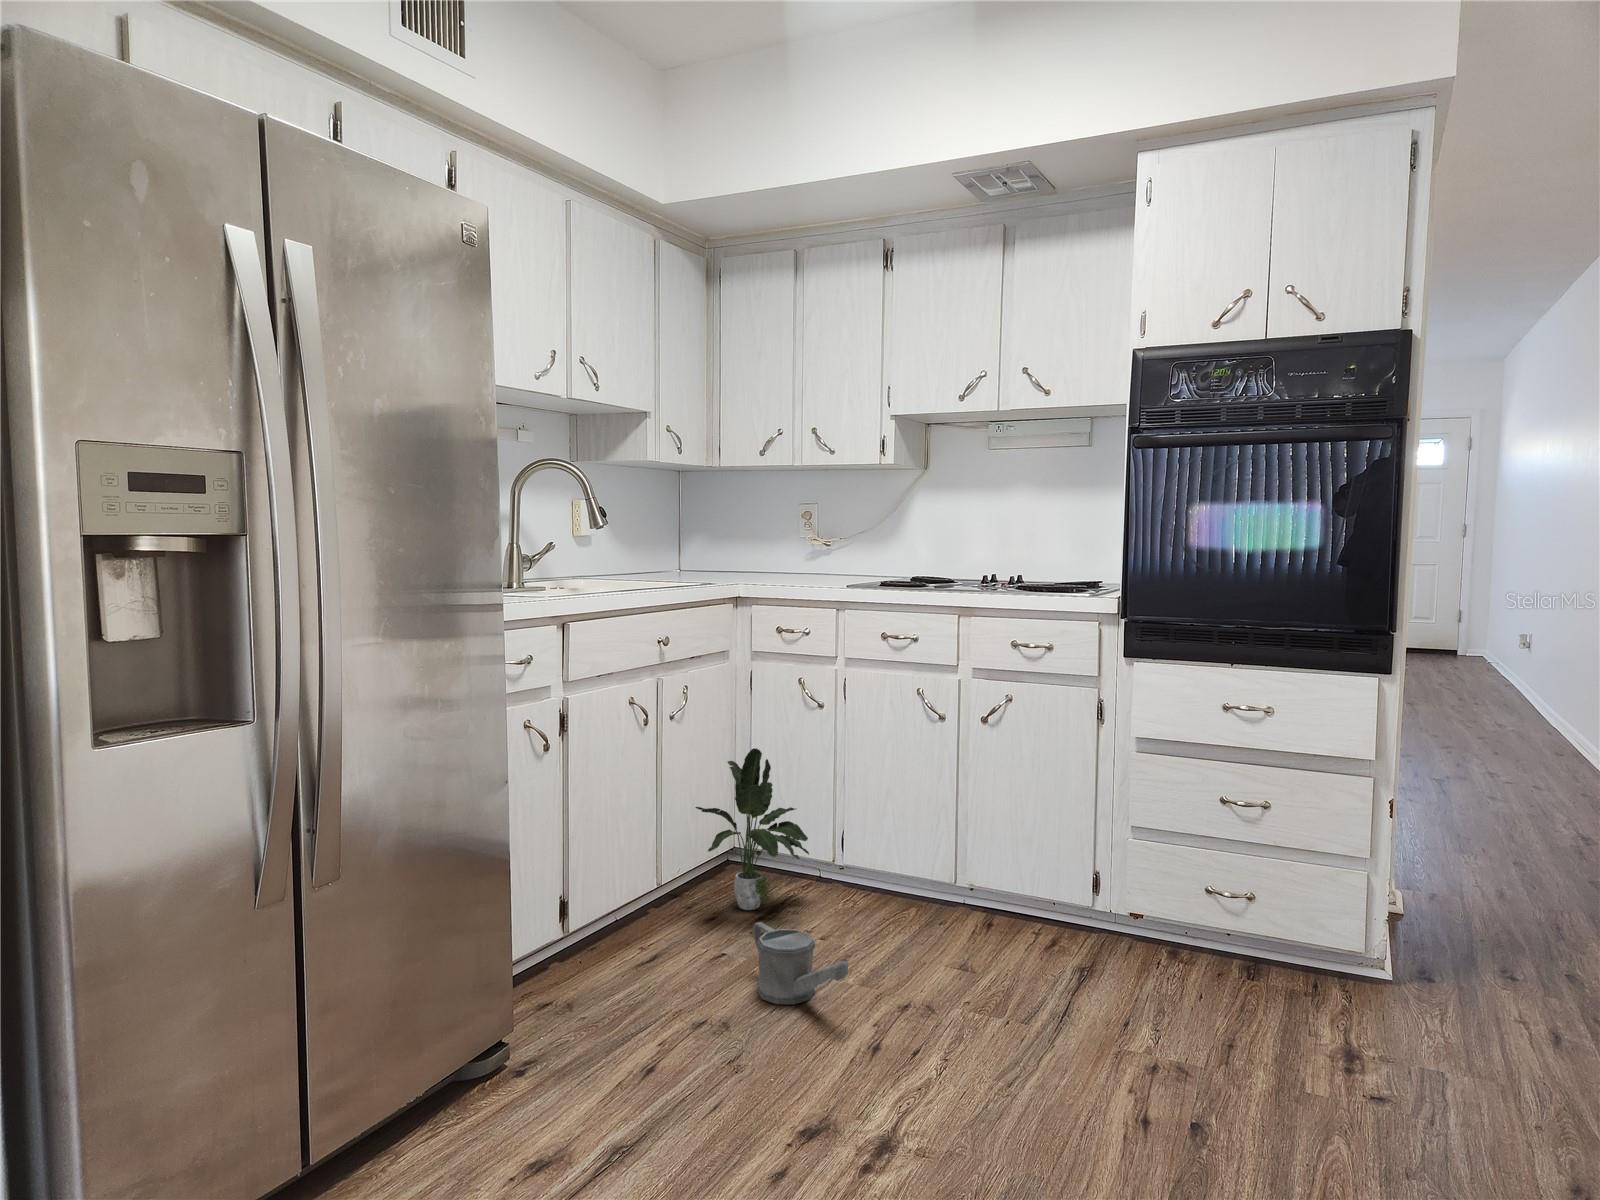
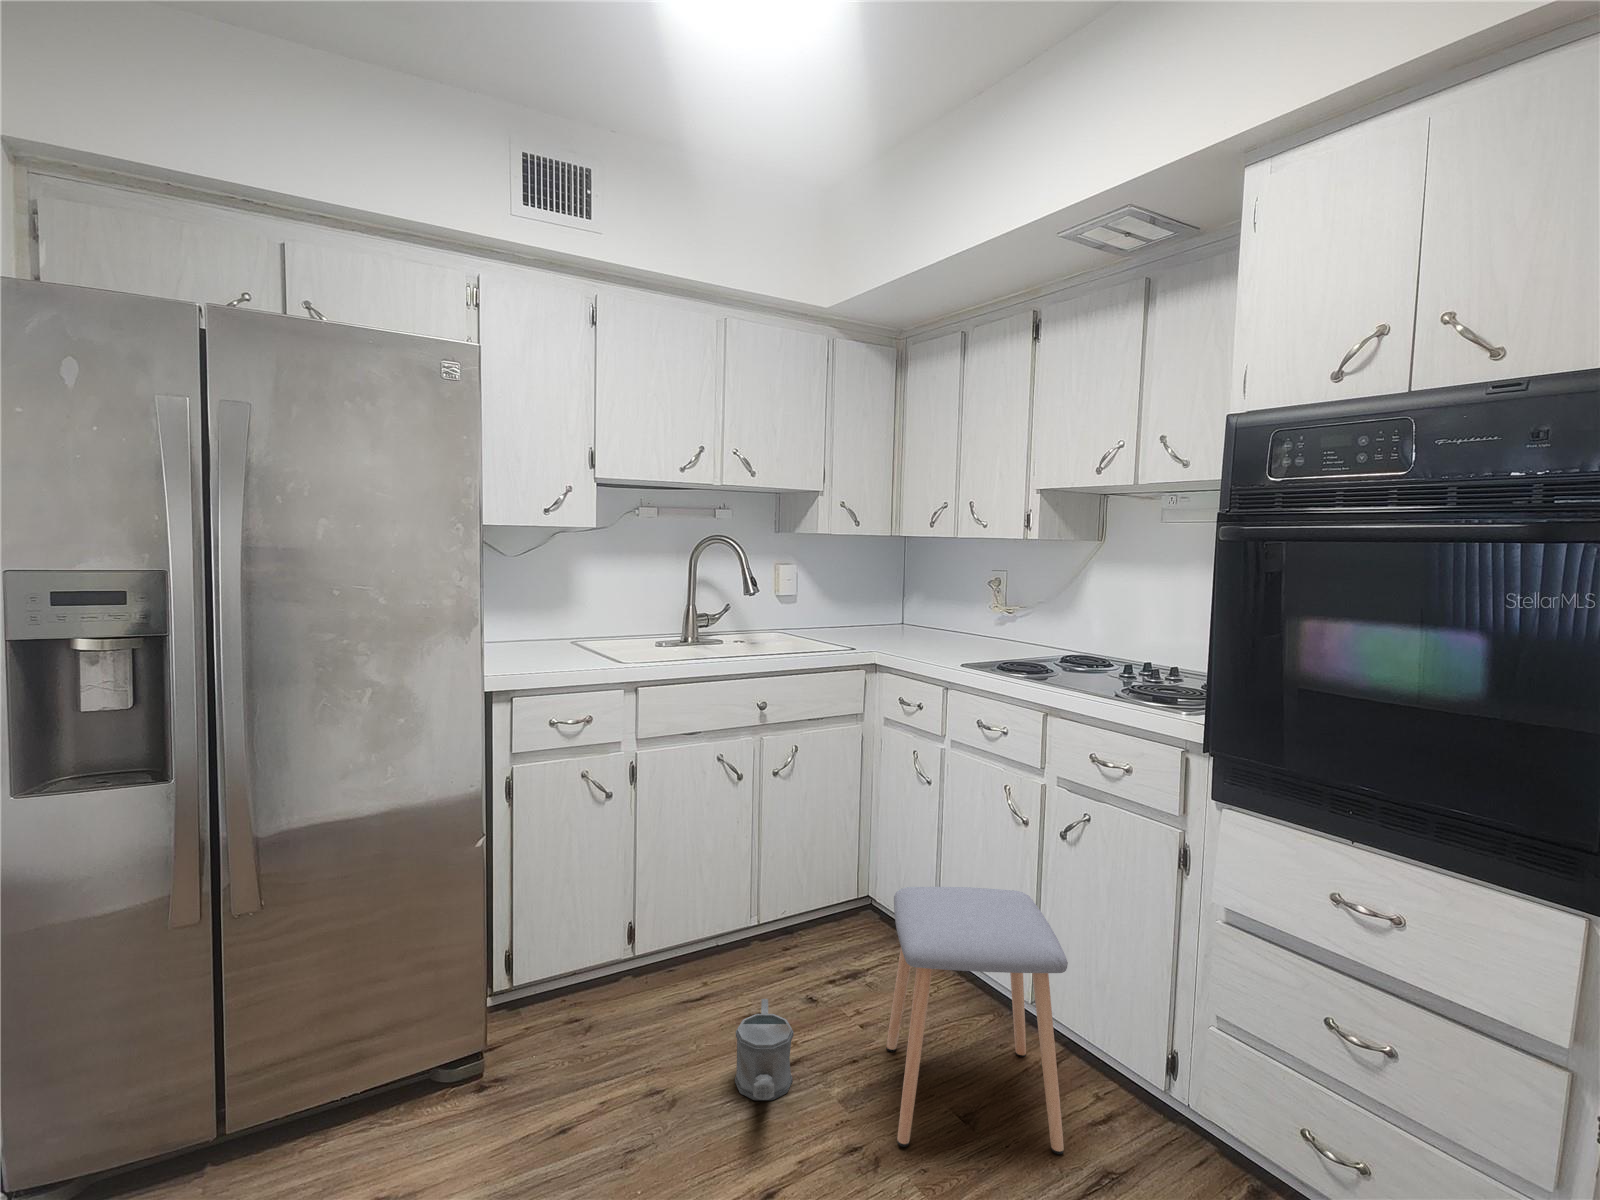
potted plant: present [695,748,809,910] -> none [779,815,897,970]
stool: none [859,774,1048,994] -> present [886,887,1068,1154]

